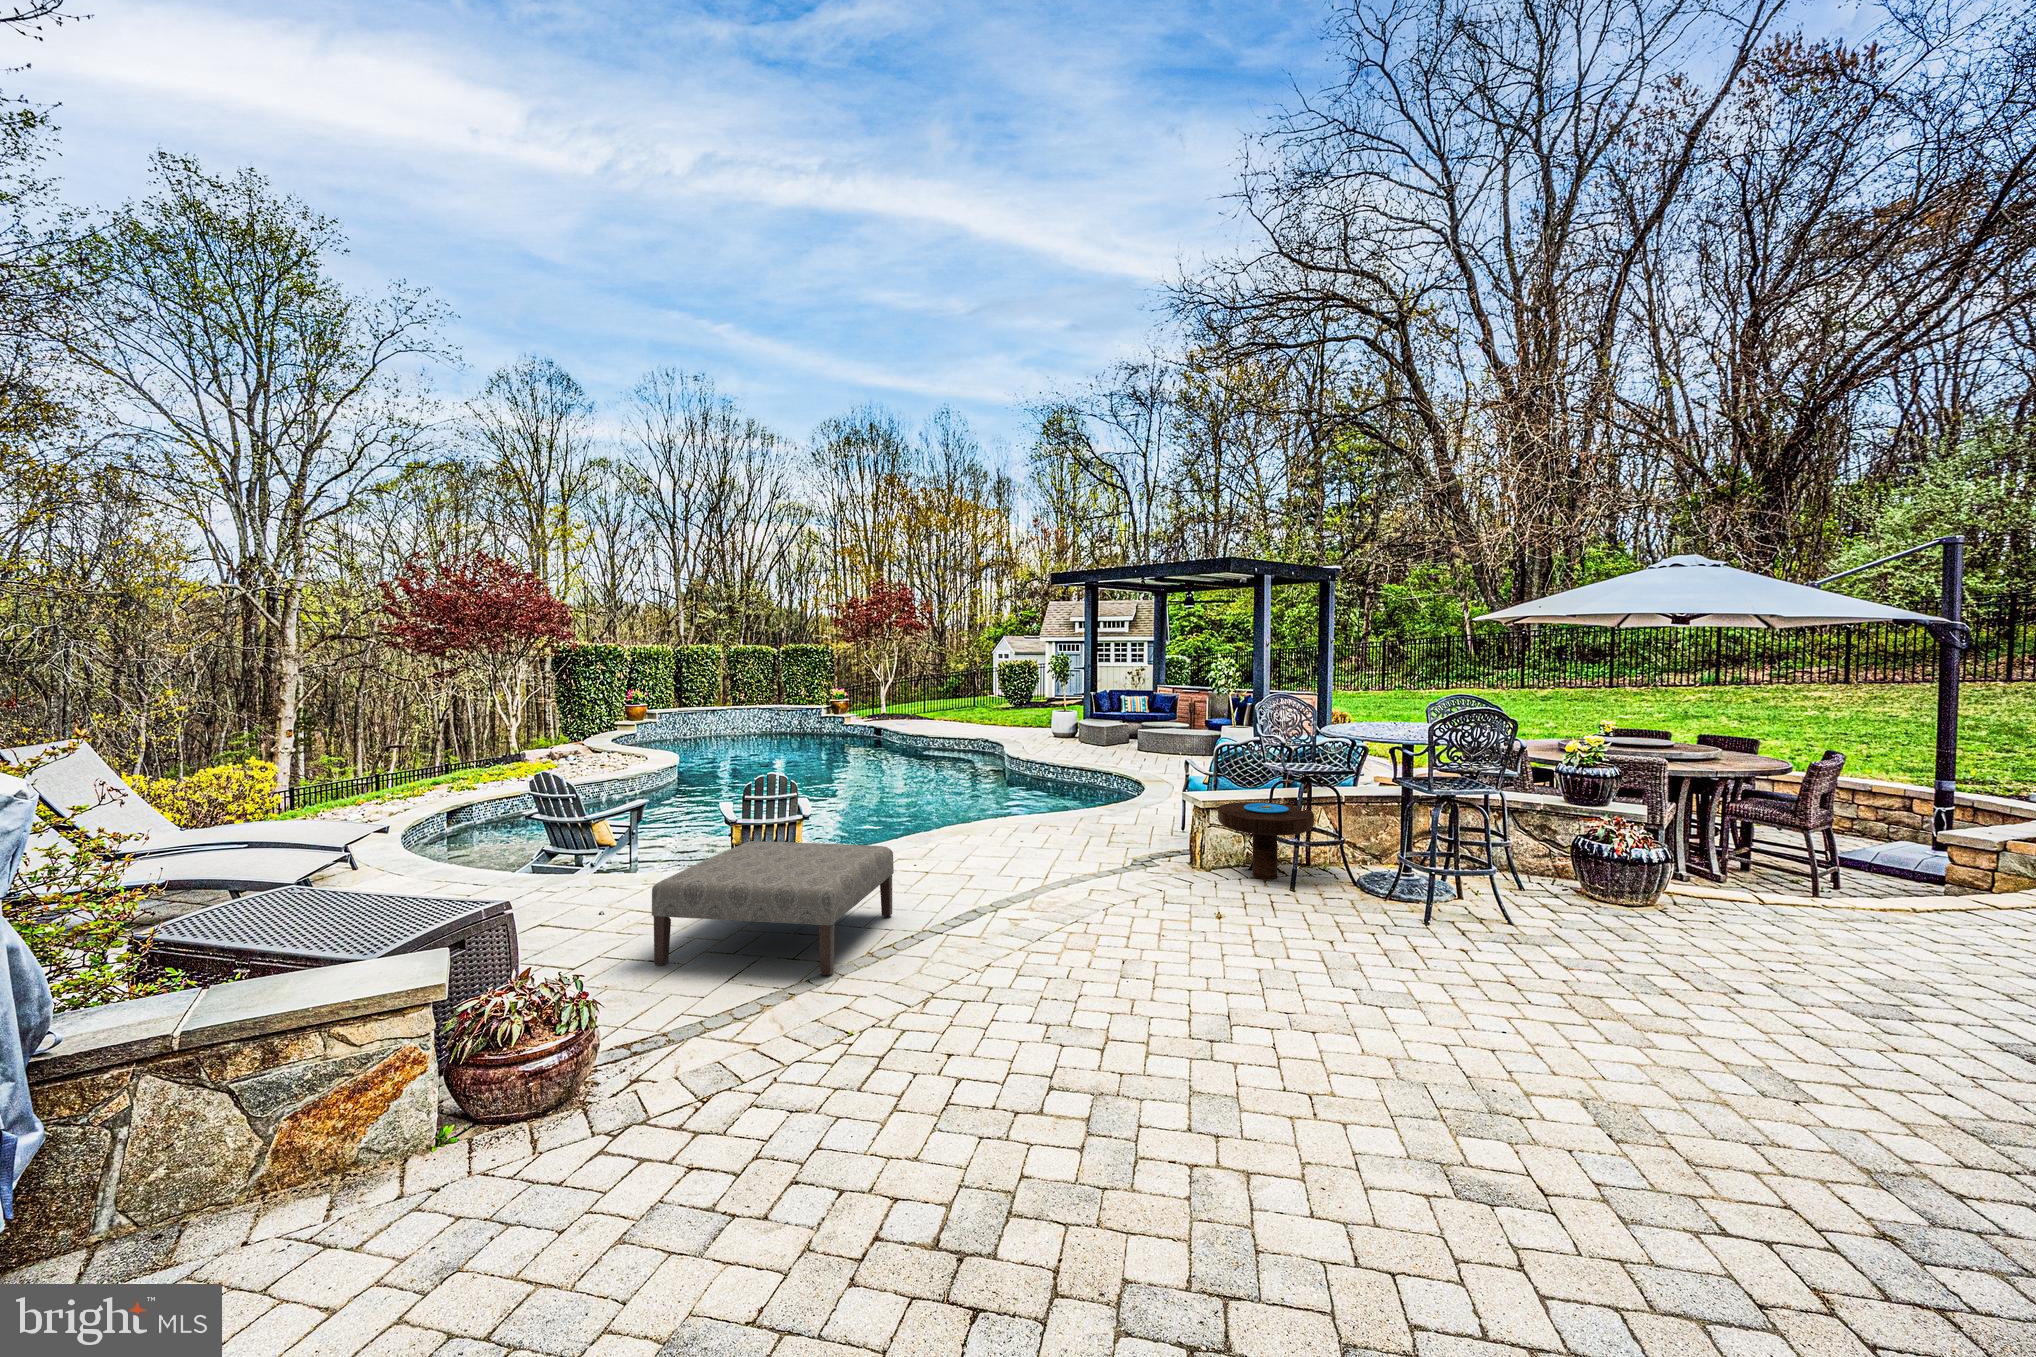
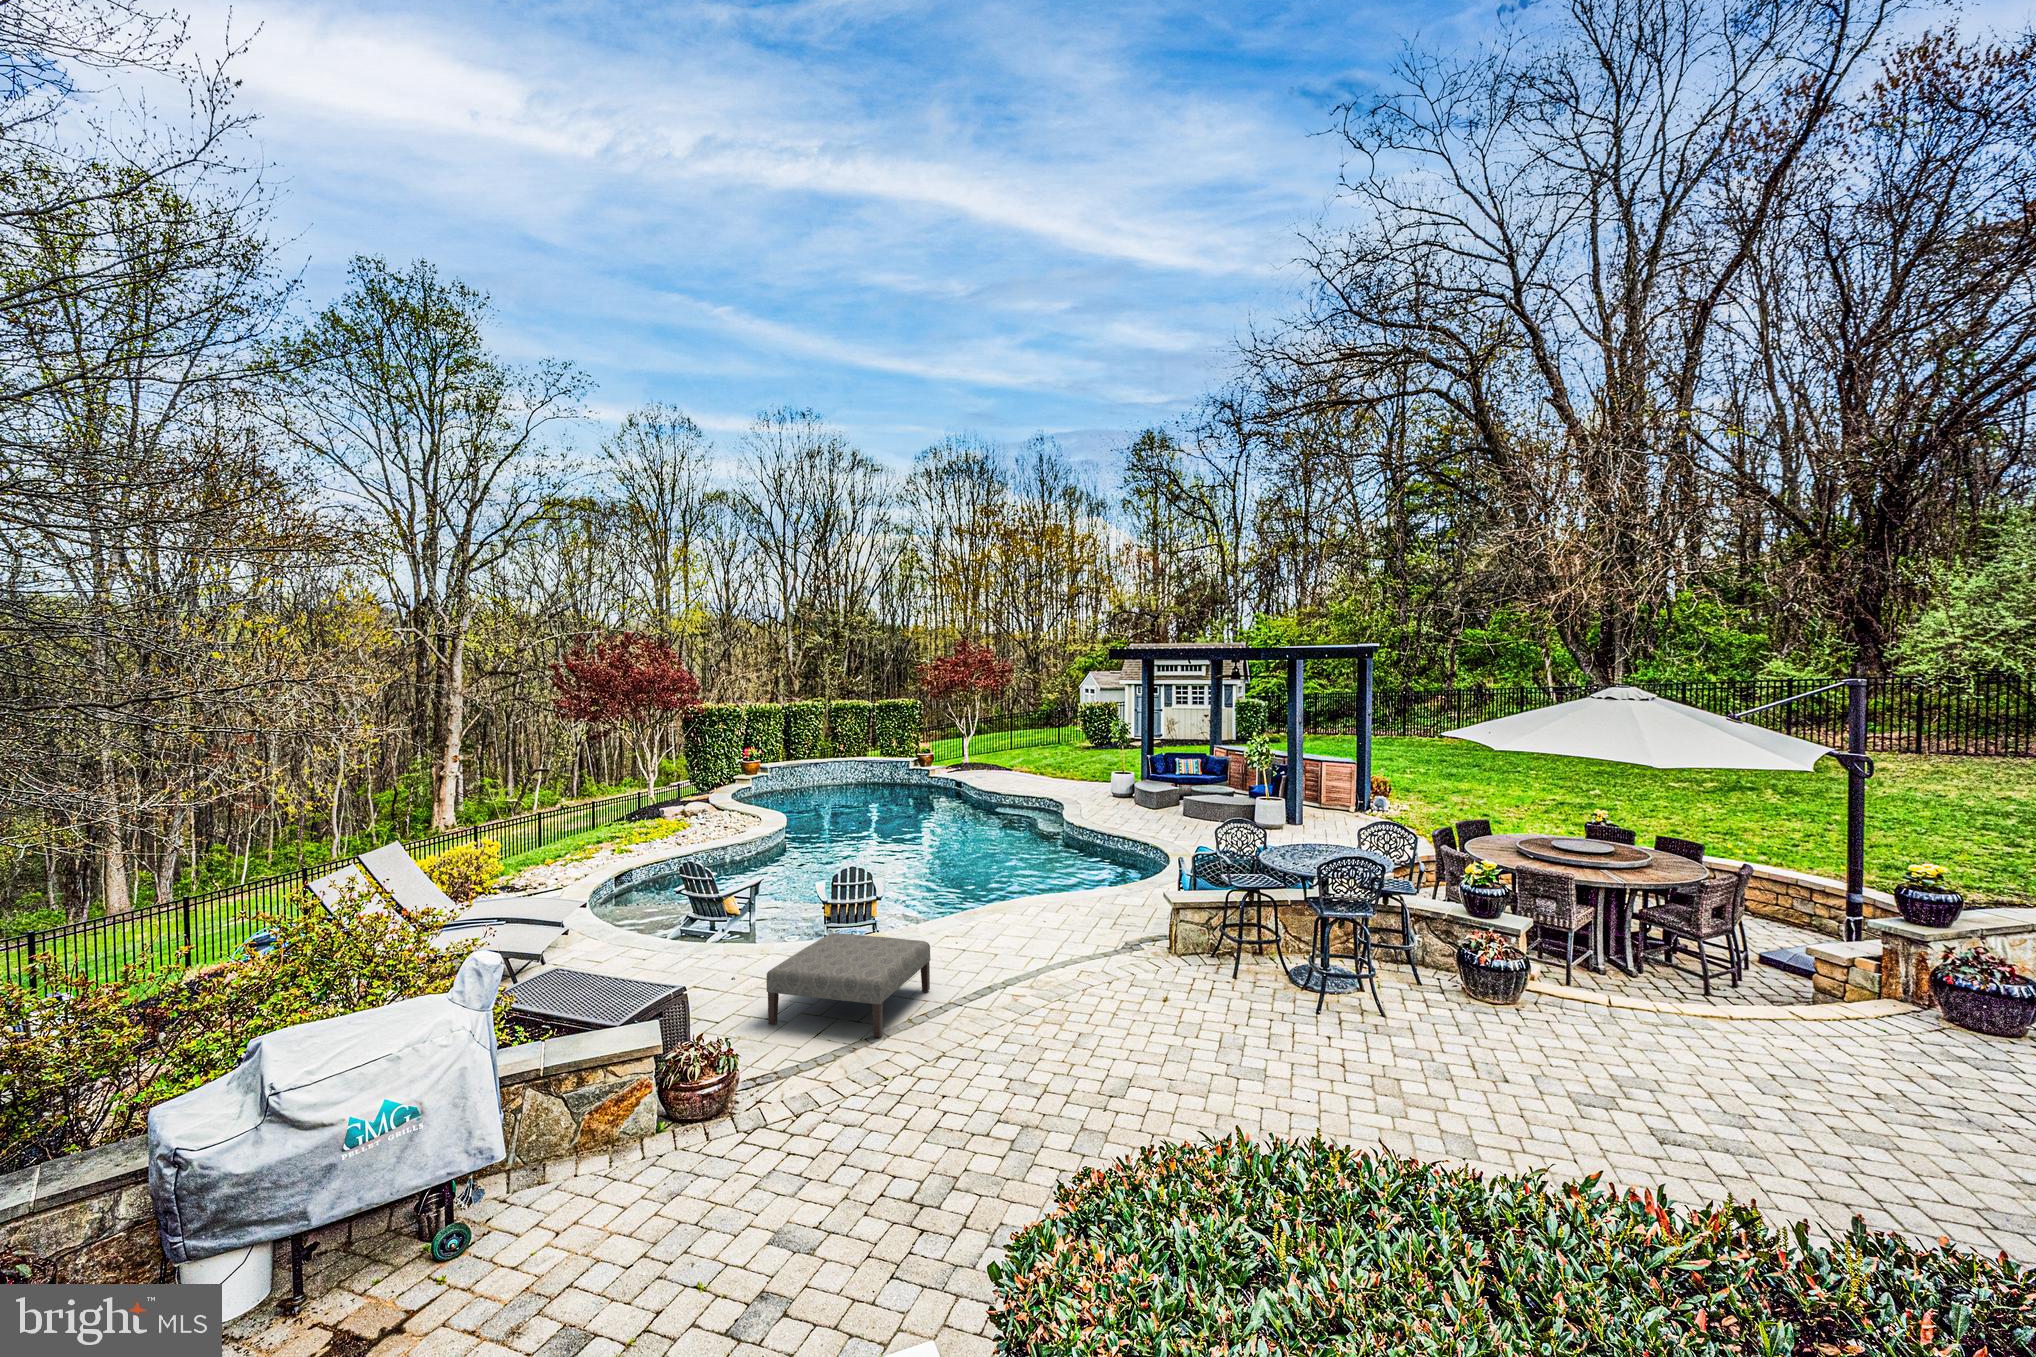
side table: present [1218,802,1314,880] -> none [1186,902,1259,968]

